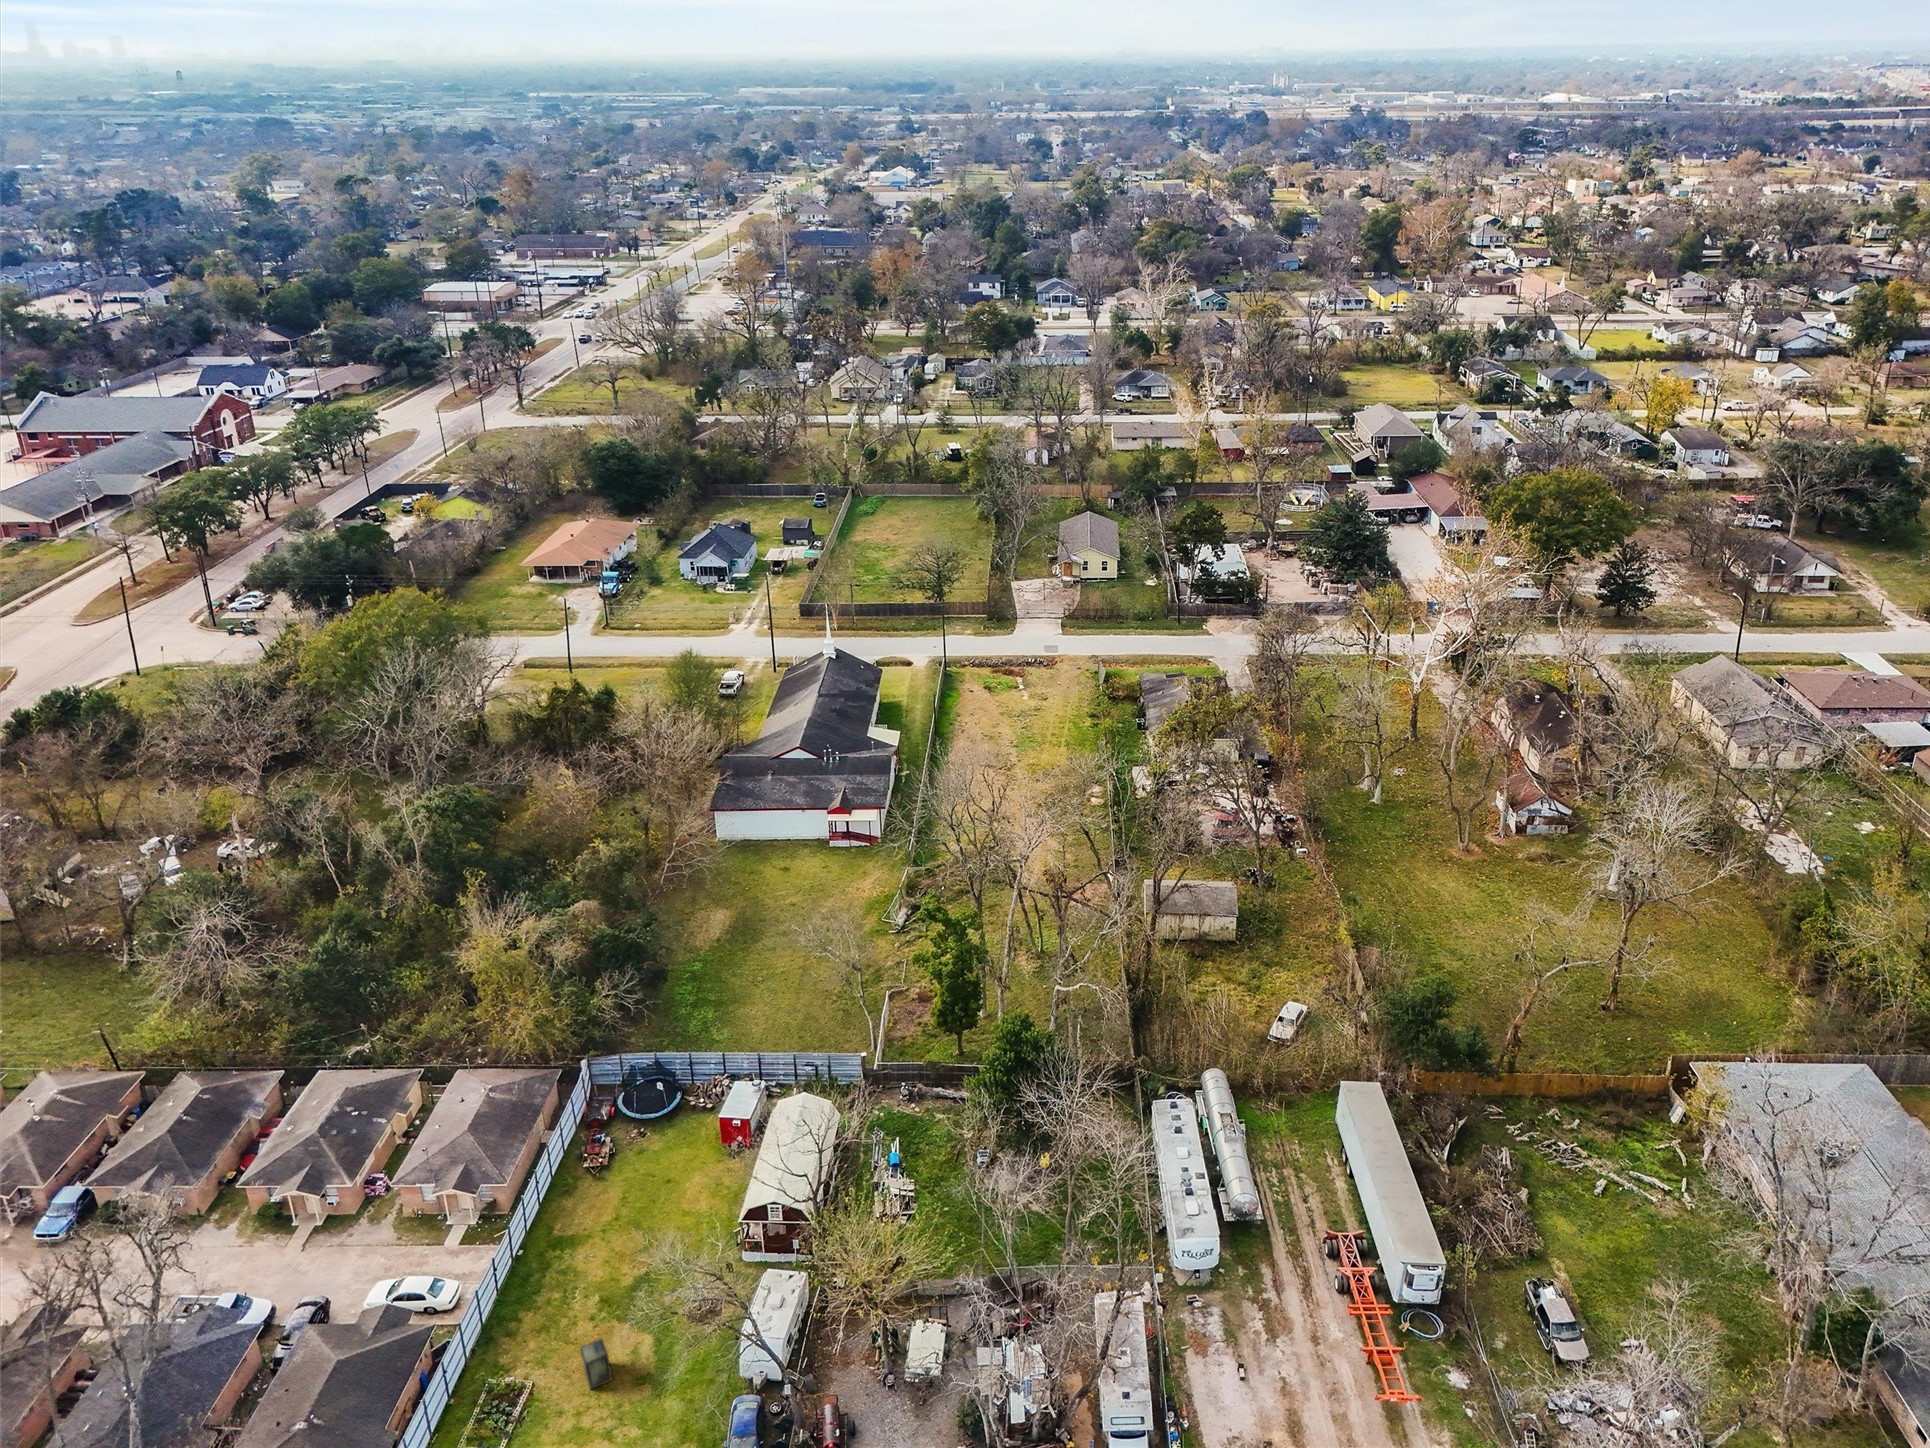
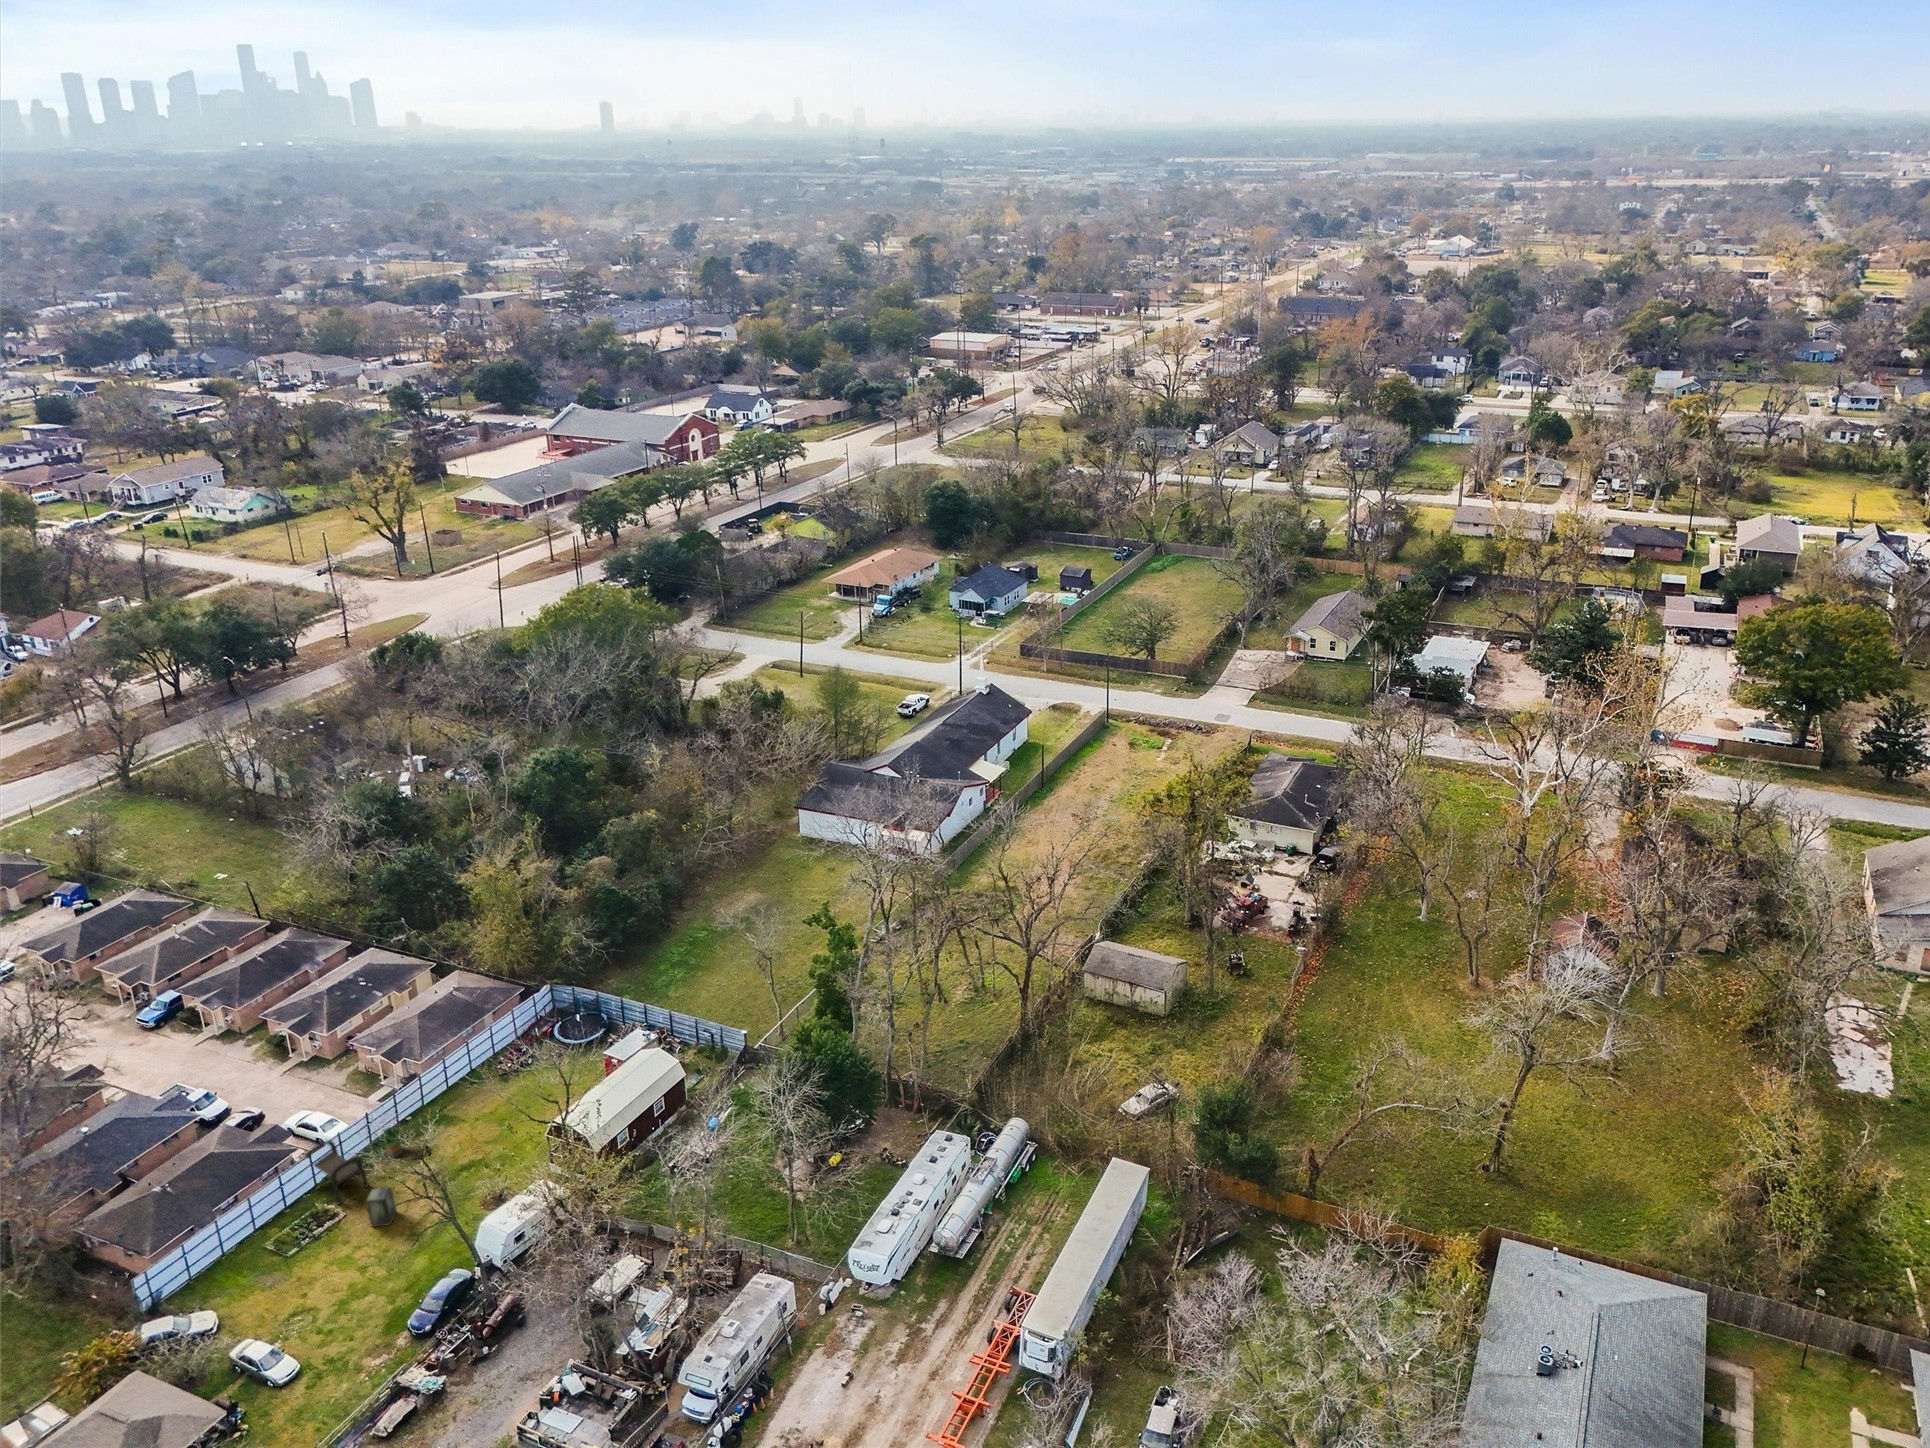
potted tree: none [529,1269,553,1303] -> present [381,1127,403,1158]
bench: none [459,1308,544,1379] -> present [306,1141,368,1204]

